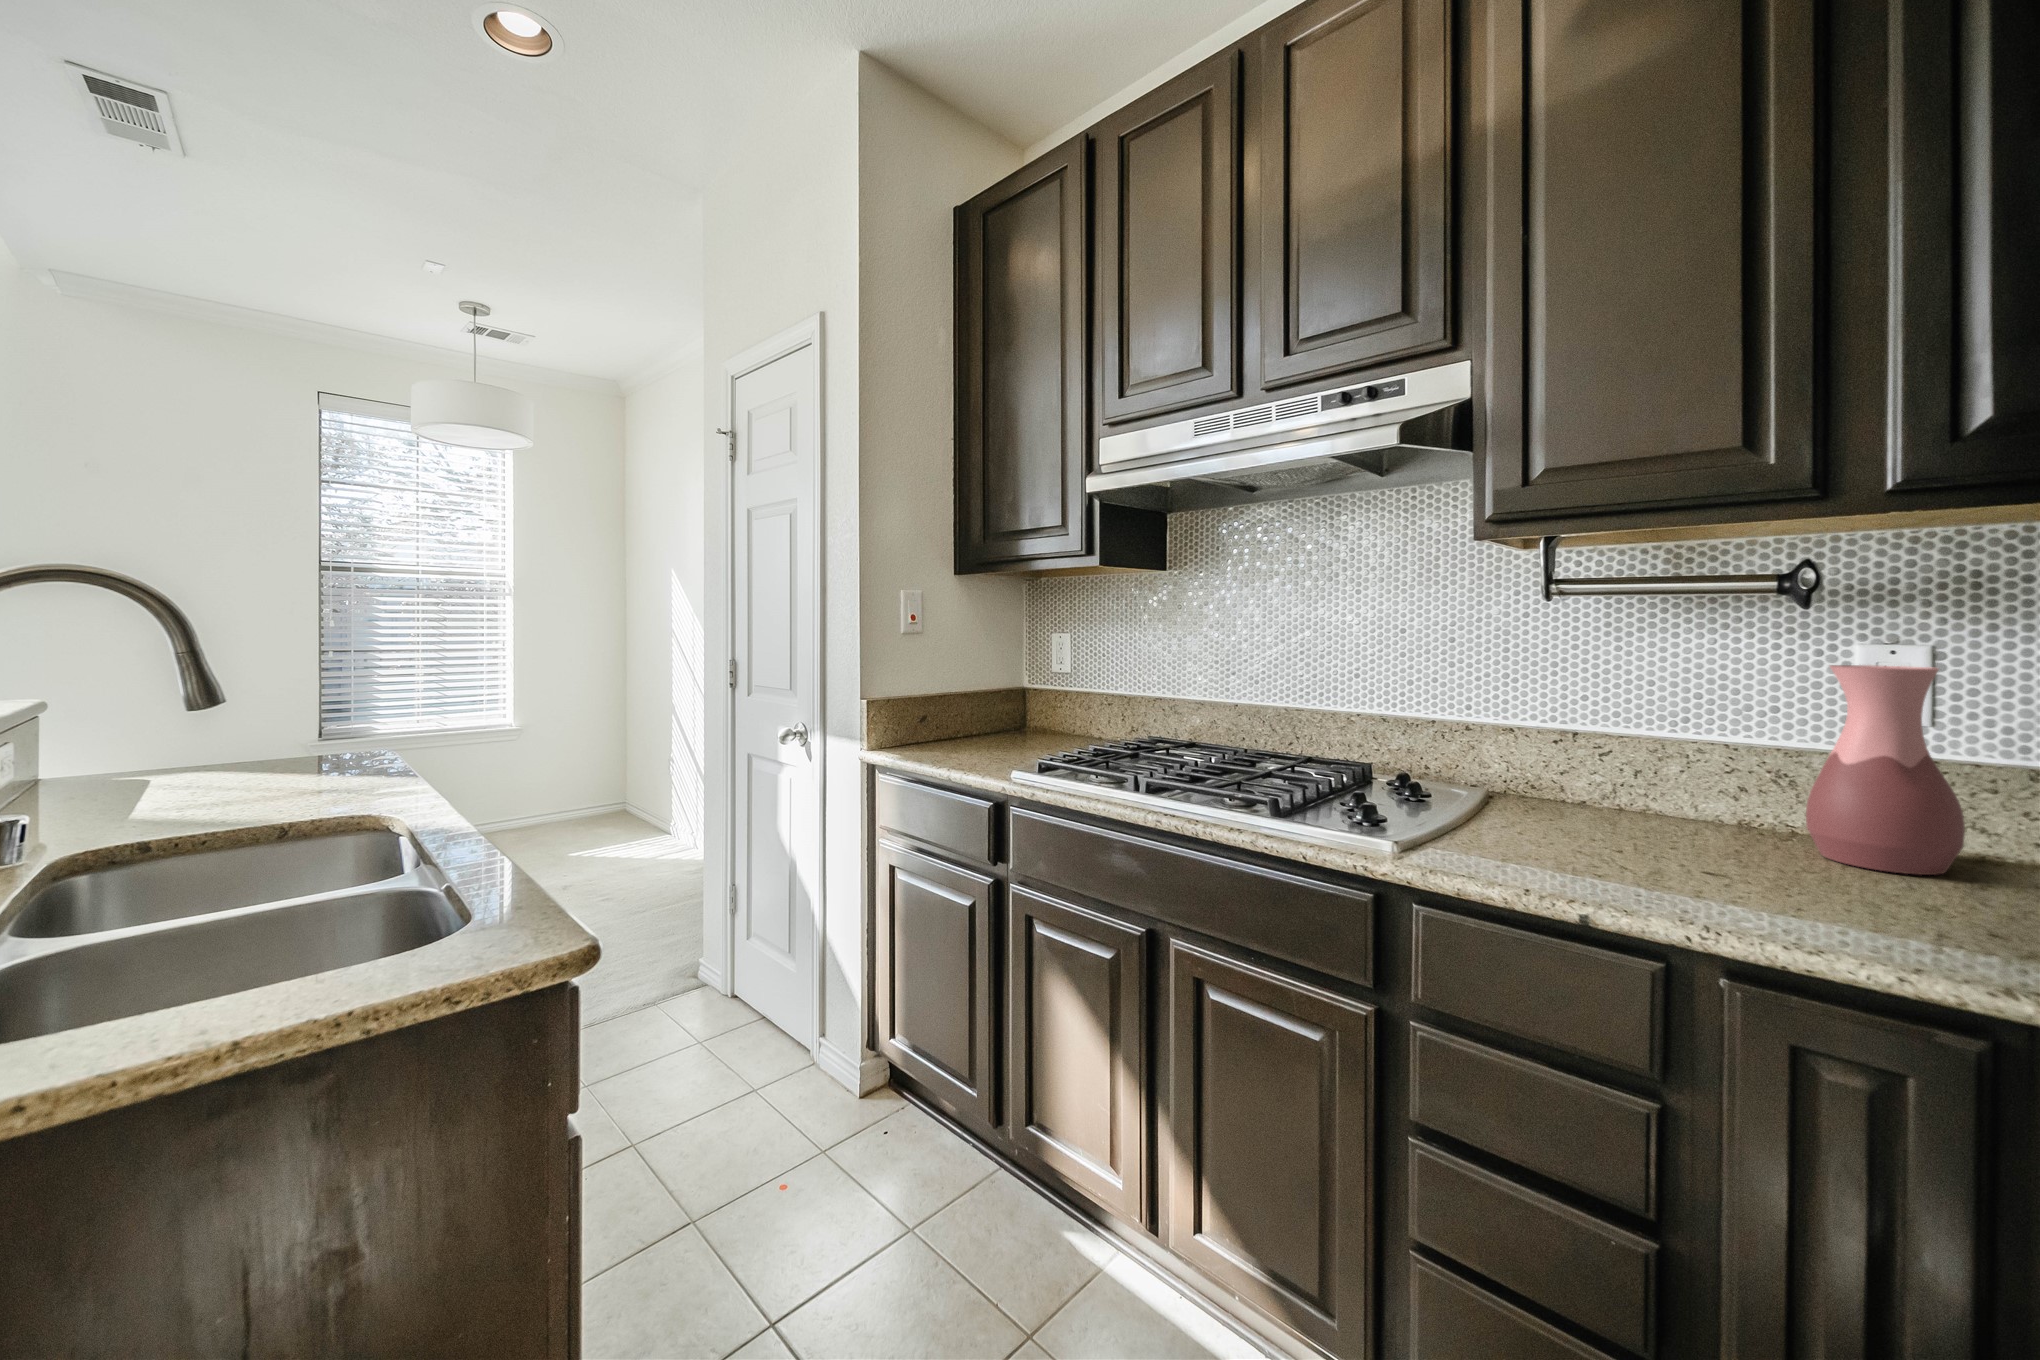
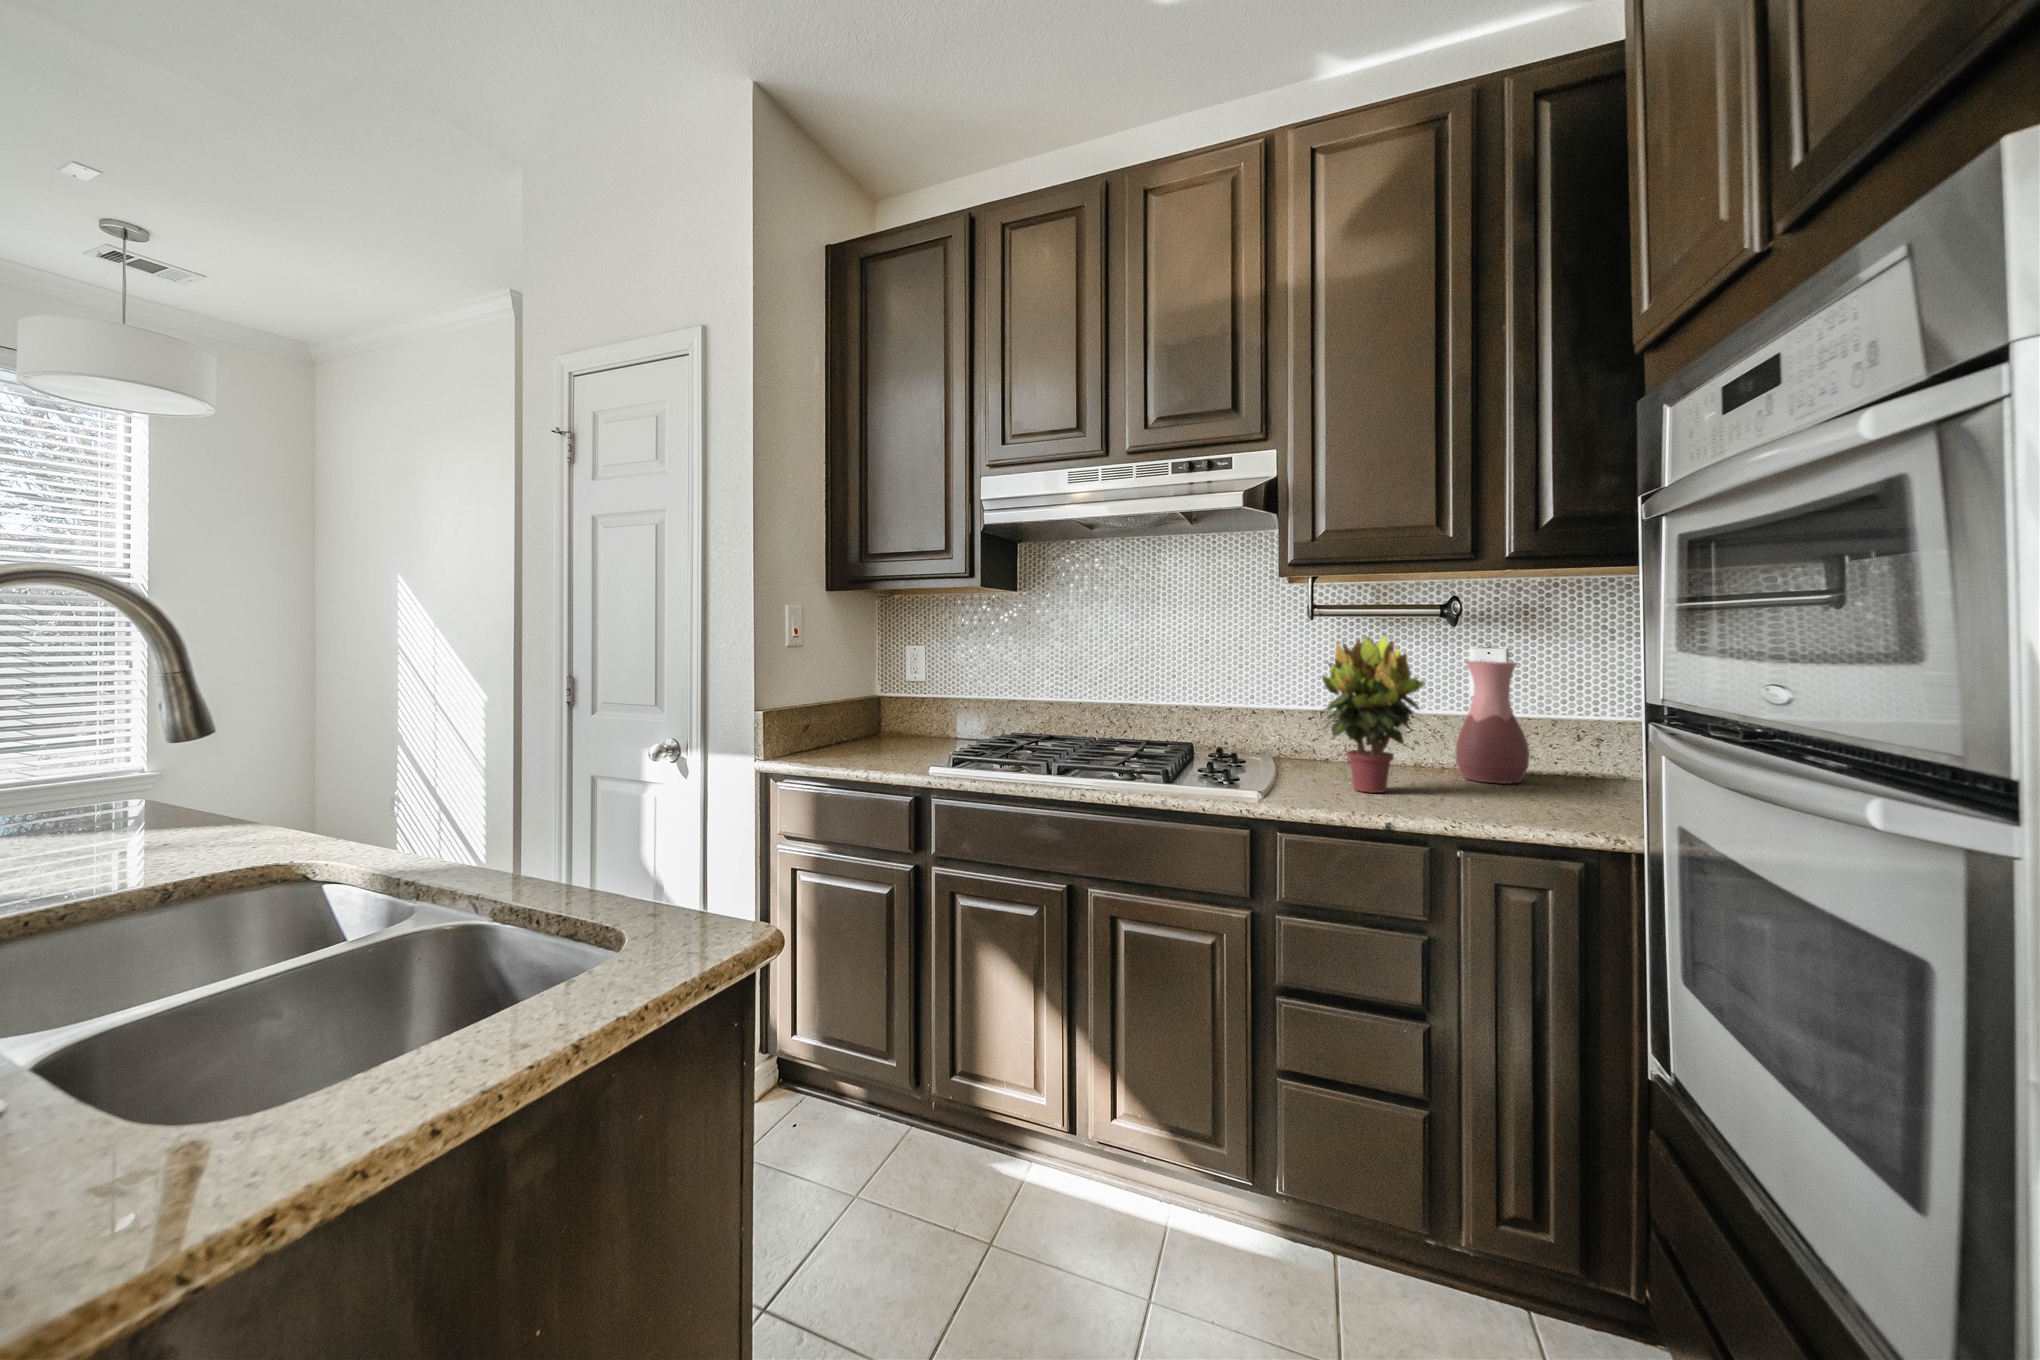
potted plant: none [1519,621,1727,866] -> present [1322,636,1425,793]

